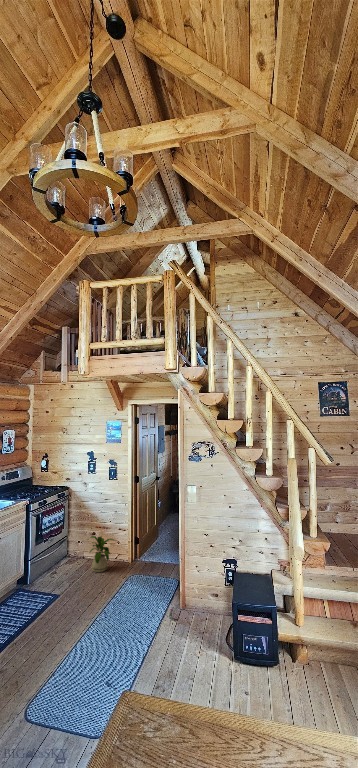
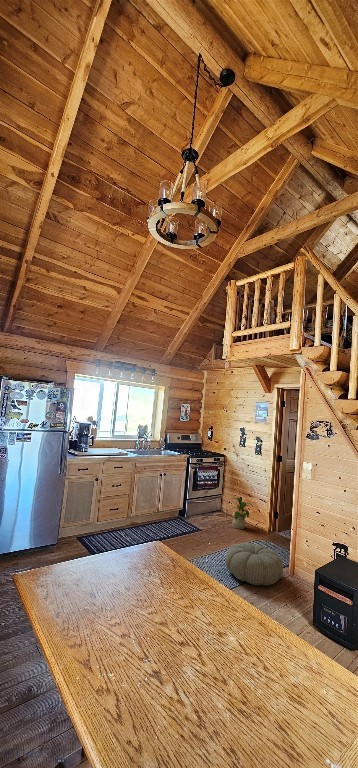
pouf: none [118,590,182,643] -> present [226,543,283,585]

